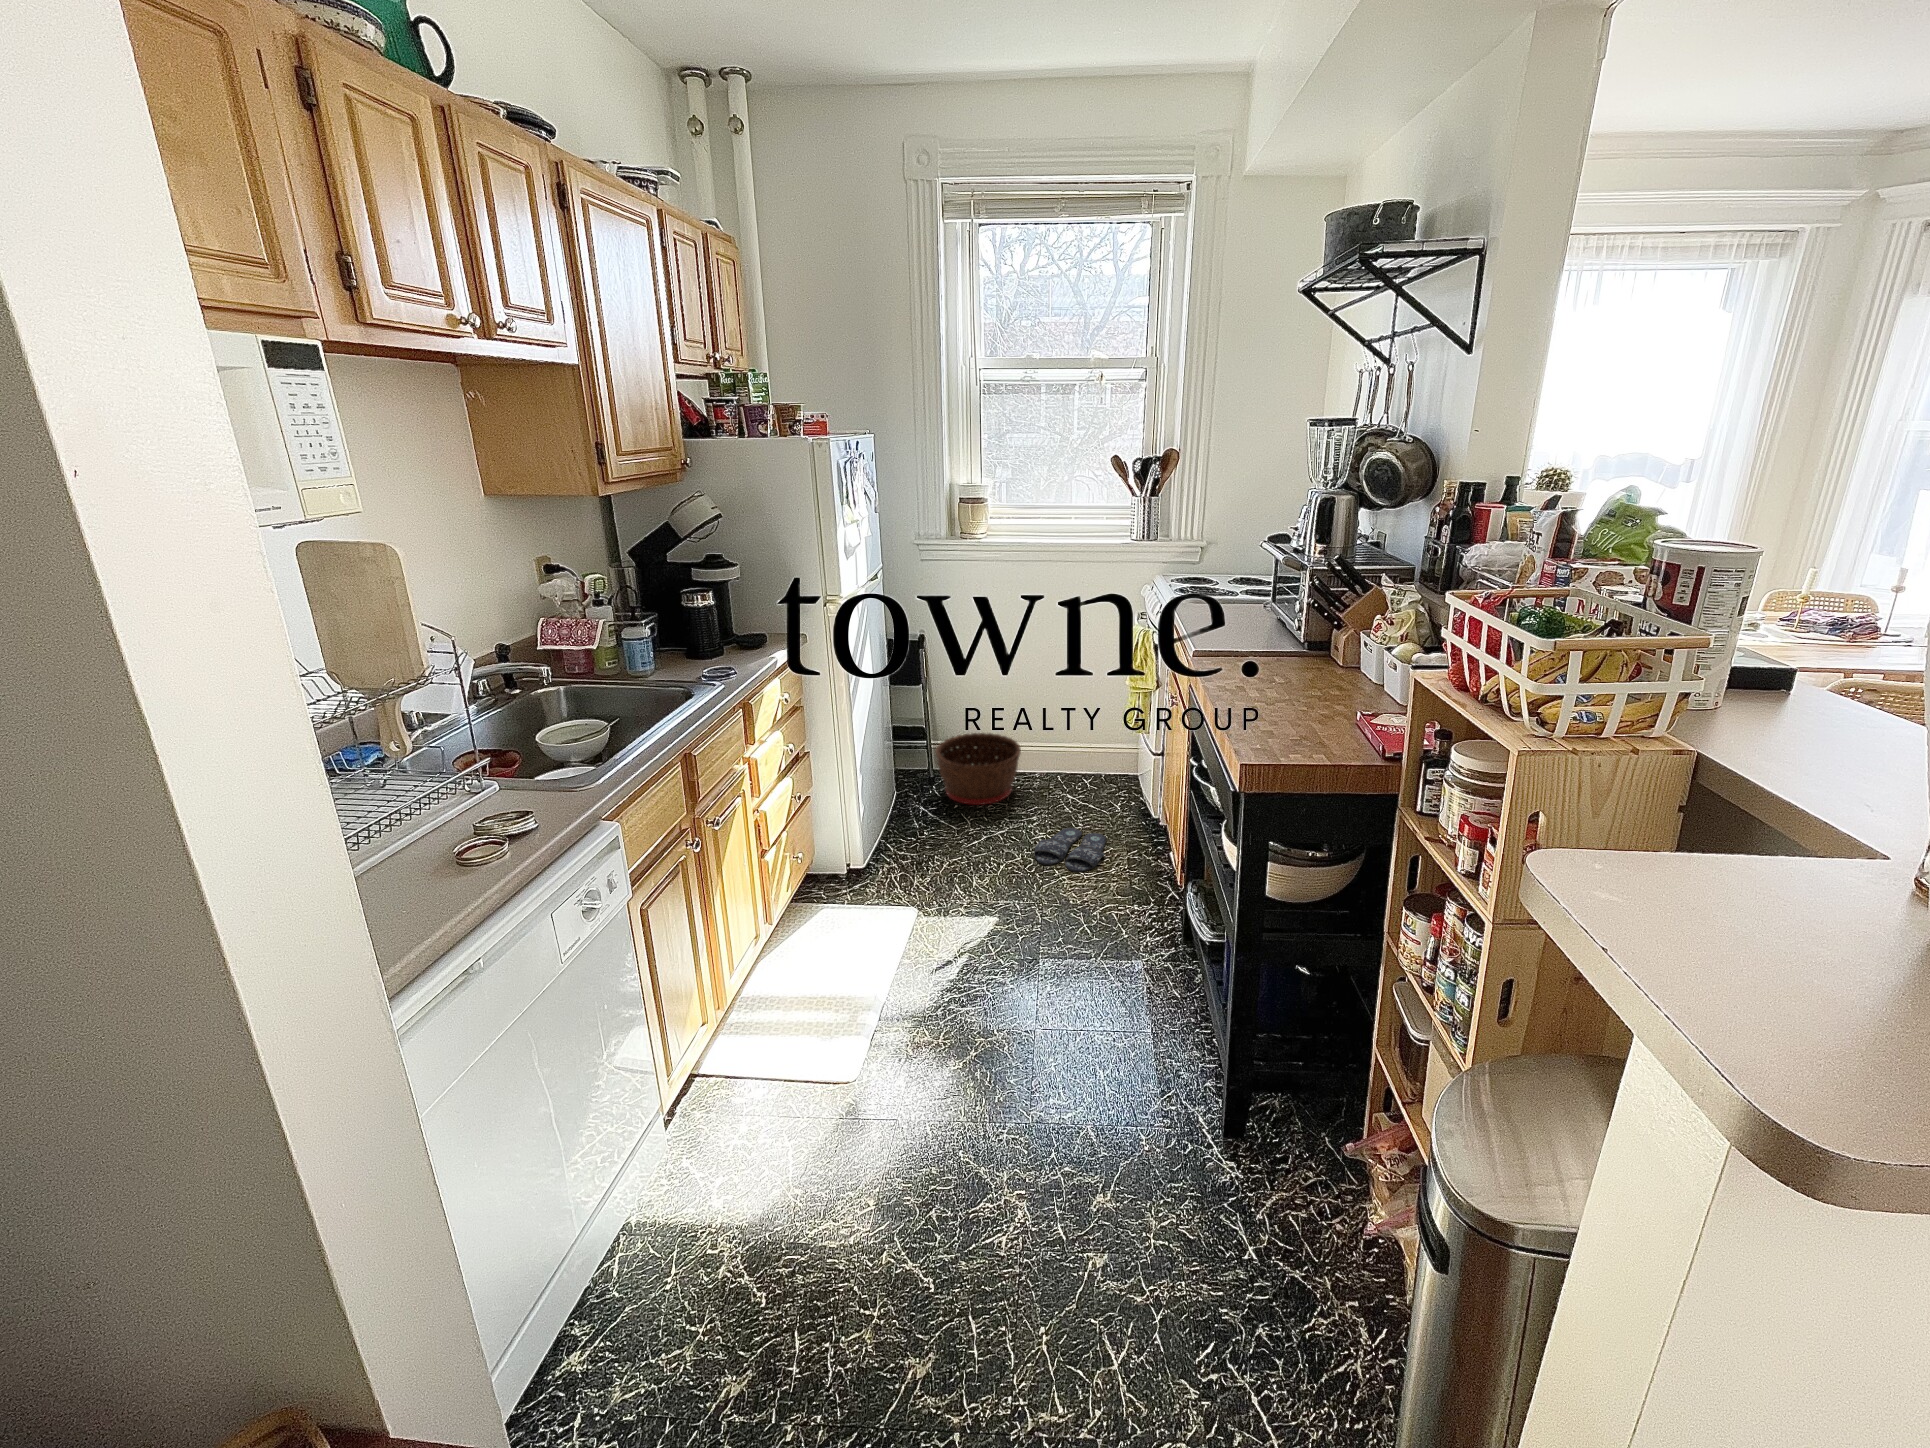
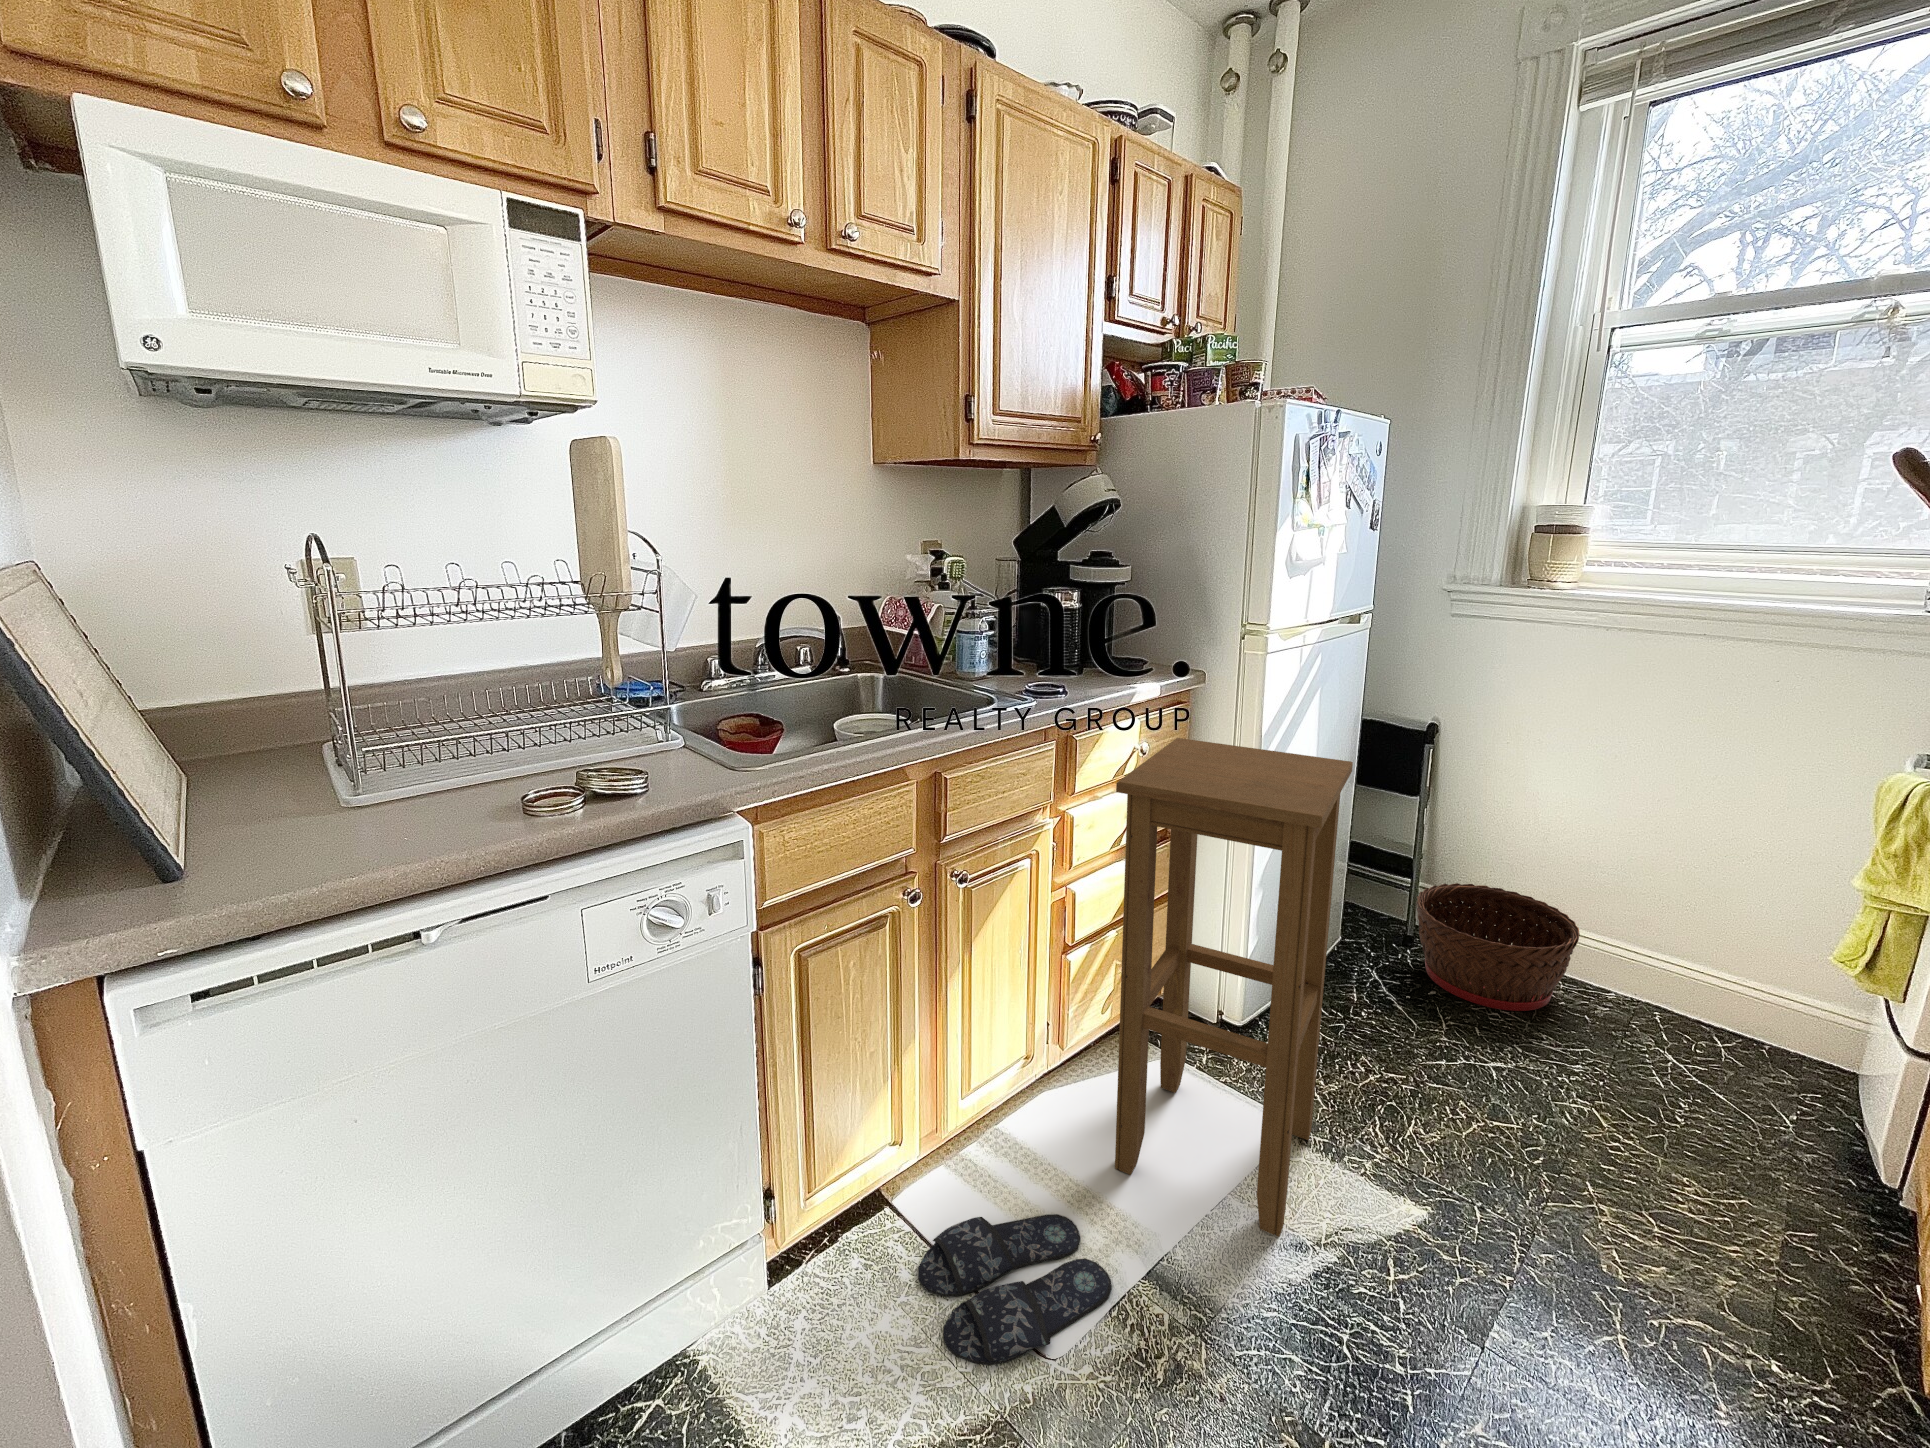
stool: none [803,681,937,977] -> present [1115,738,1353,1237]
slippers: present [1034,828,1106,872] -> present [918,1214,1112,1365]

